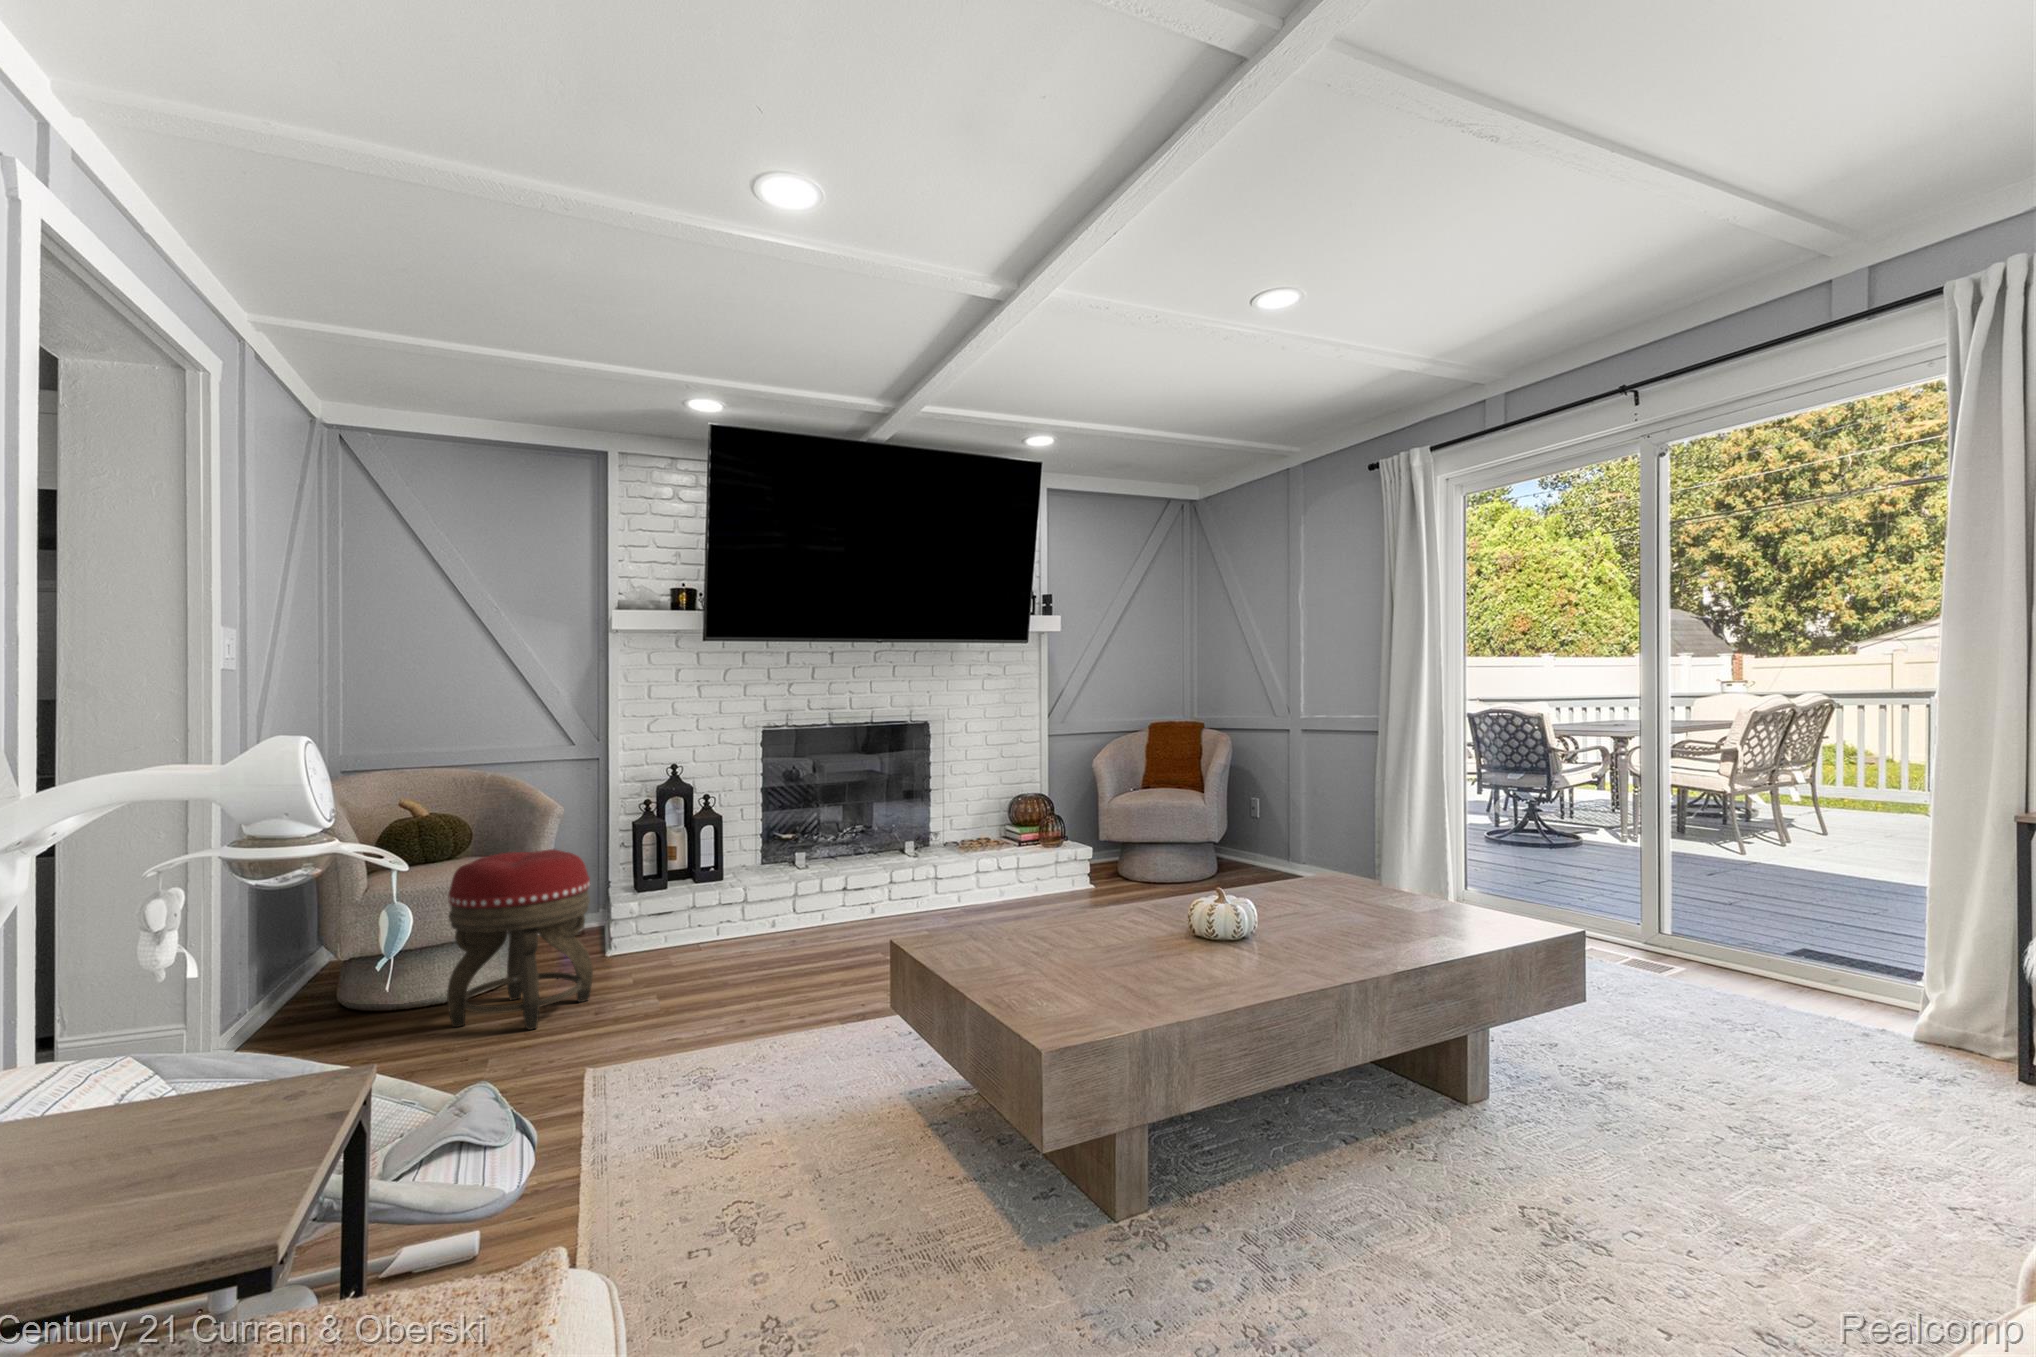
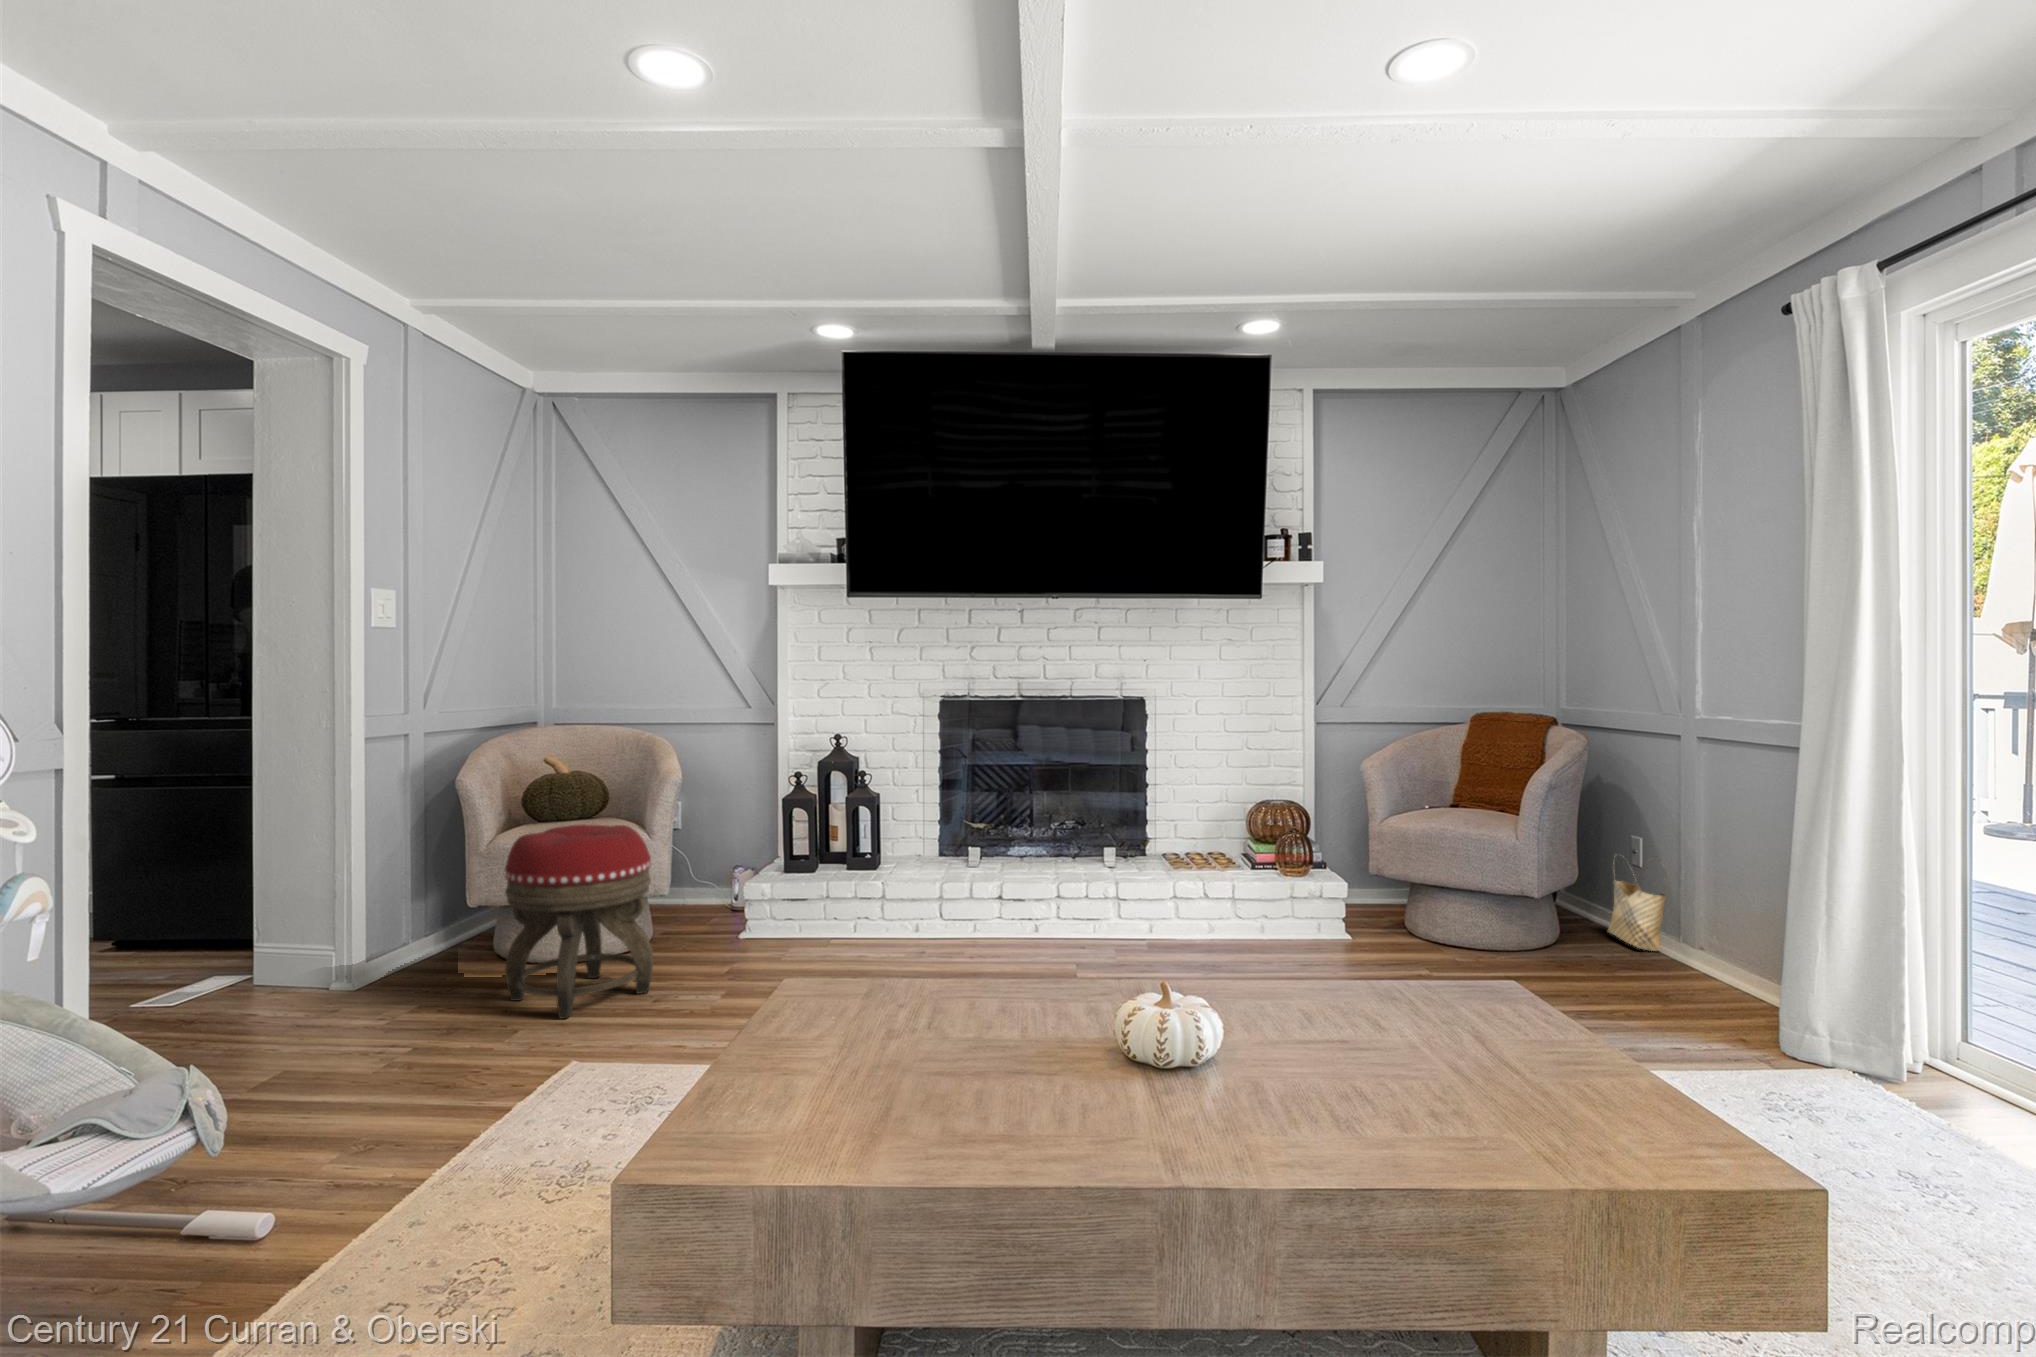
woven basket: none [1248,809,1285,870] -> present [1608,862,1667,951]

